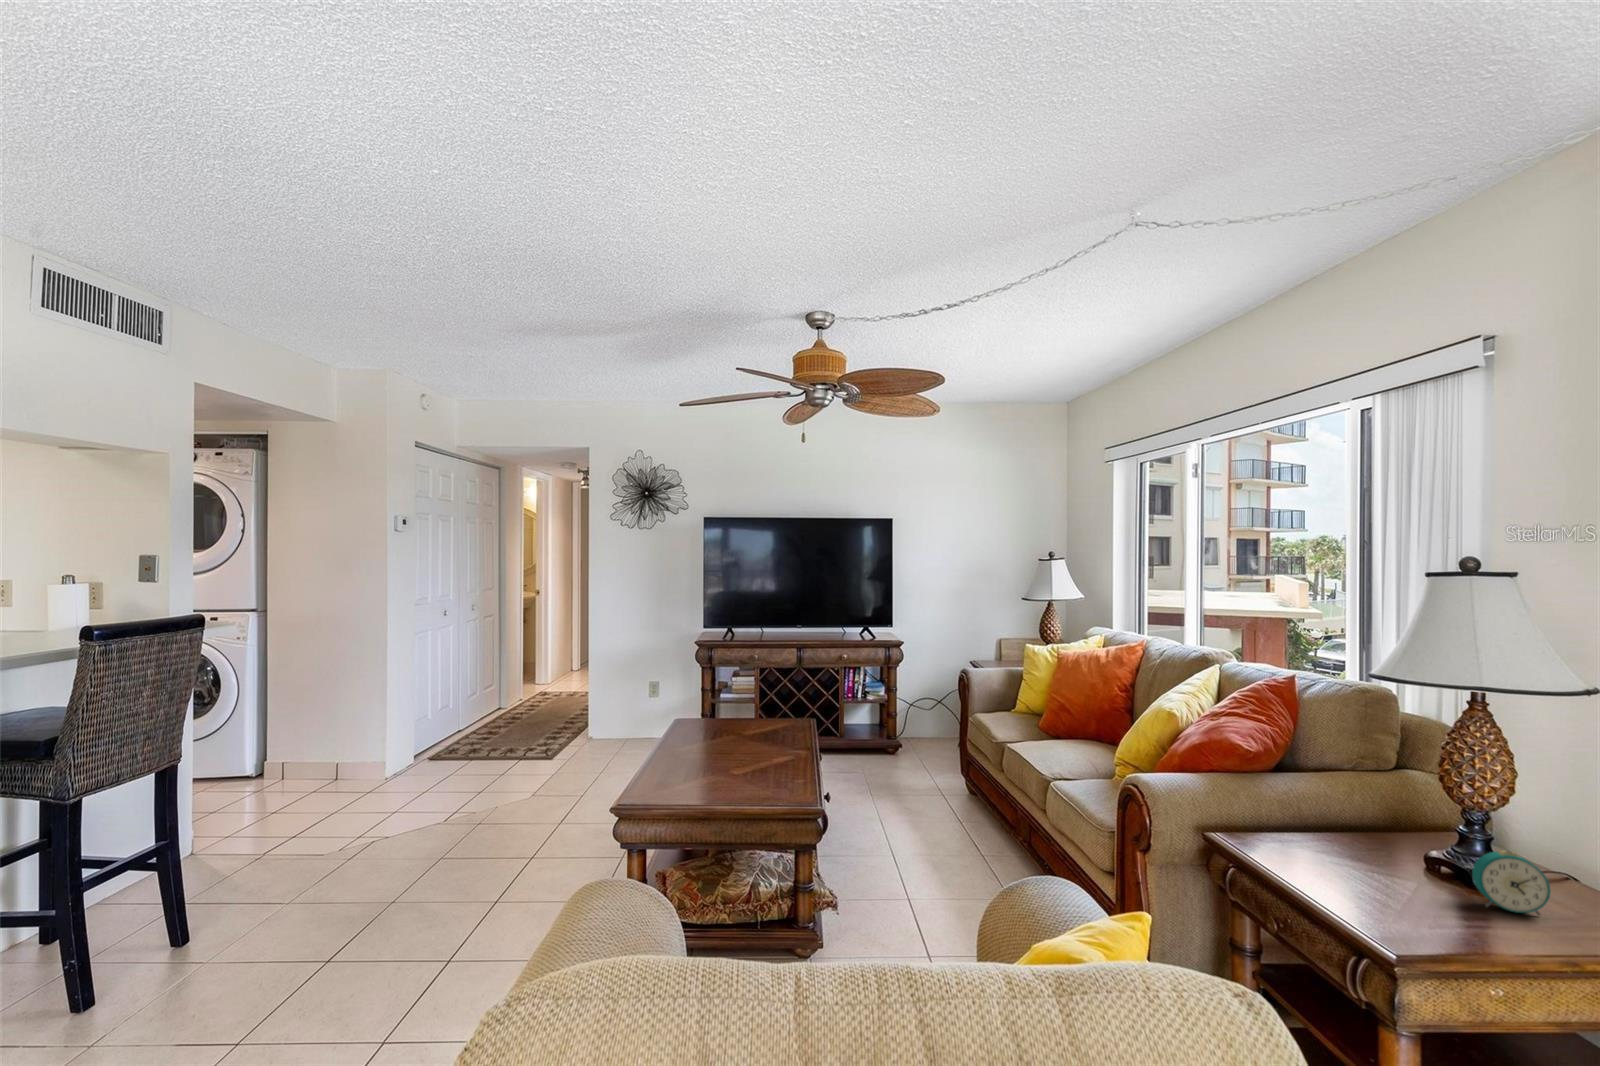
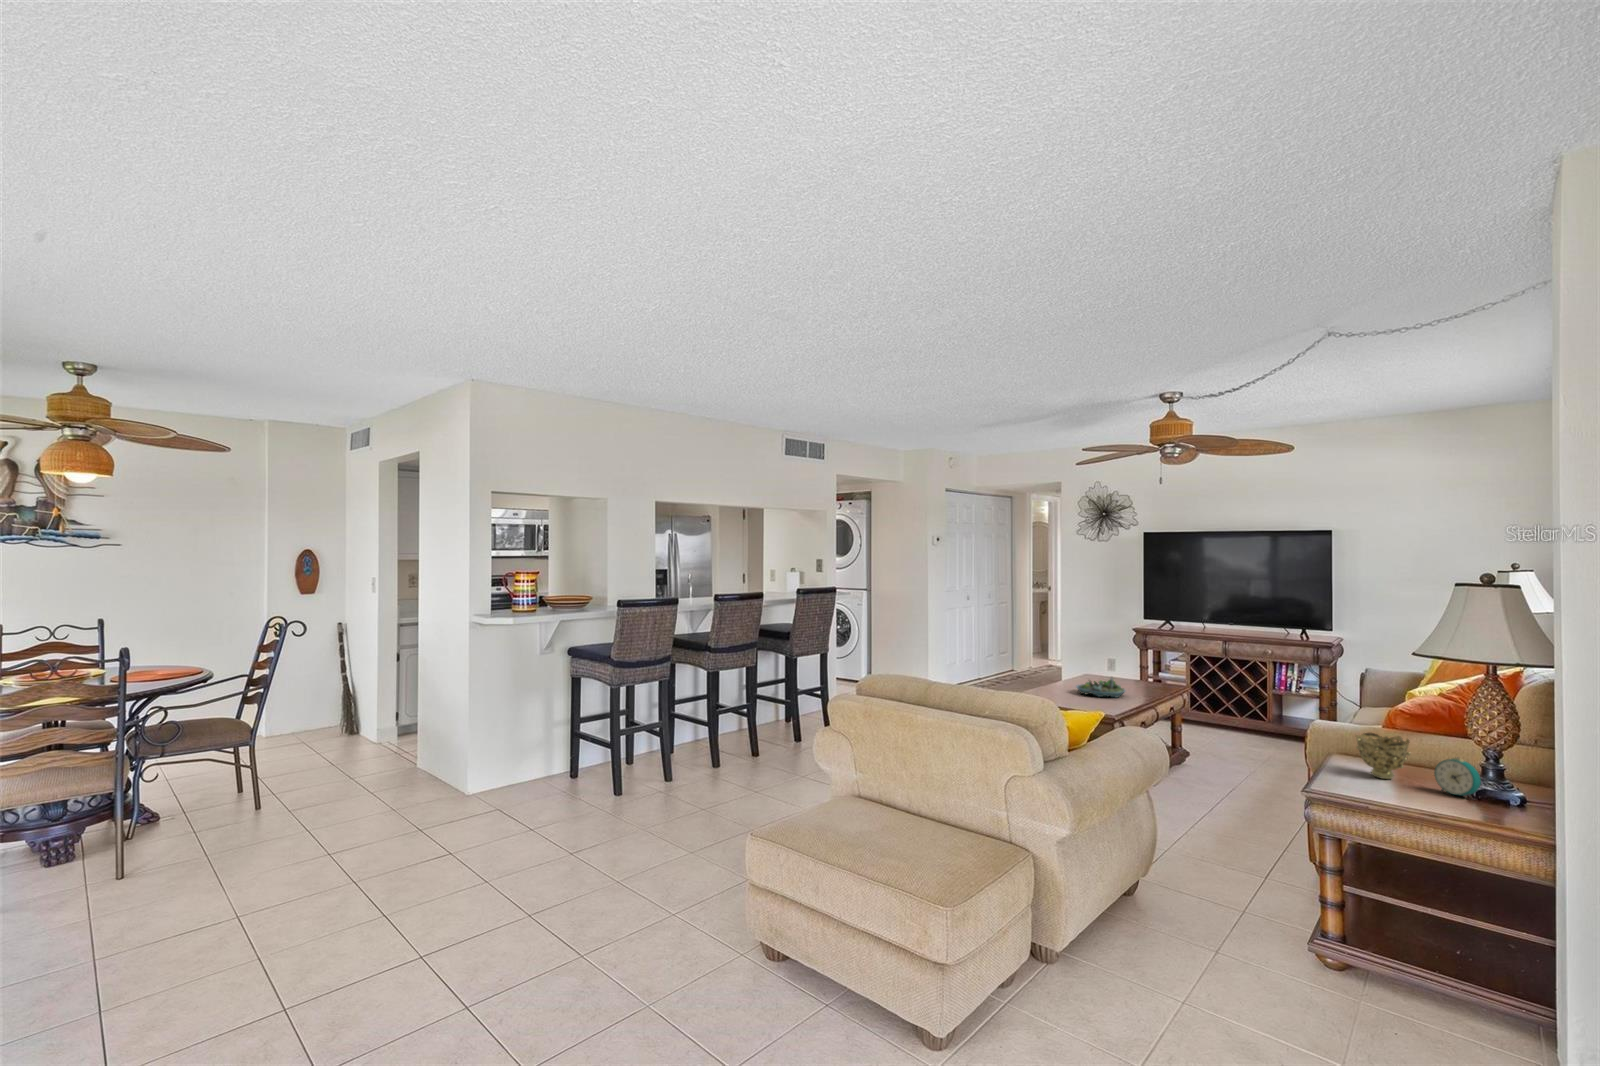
succulent planter: none [705,729,777,768] -> present [1076,677,1125,698]
decorative bowl: none [1342,818,1432,899] -> present [1356,733,1410,779]

